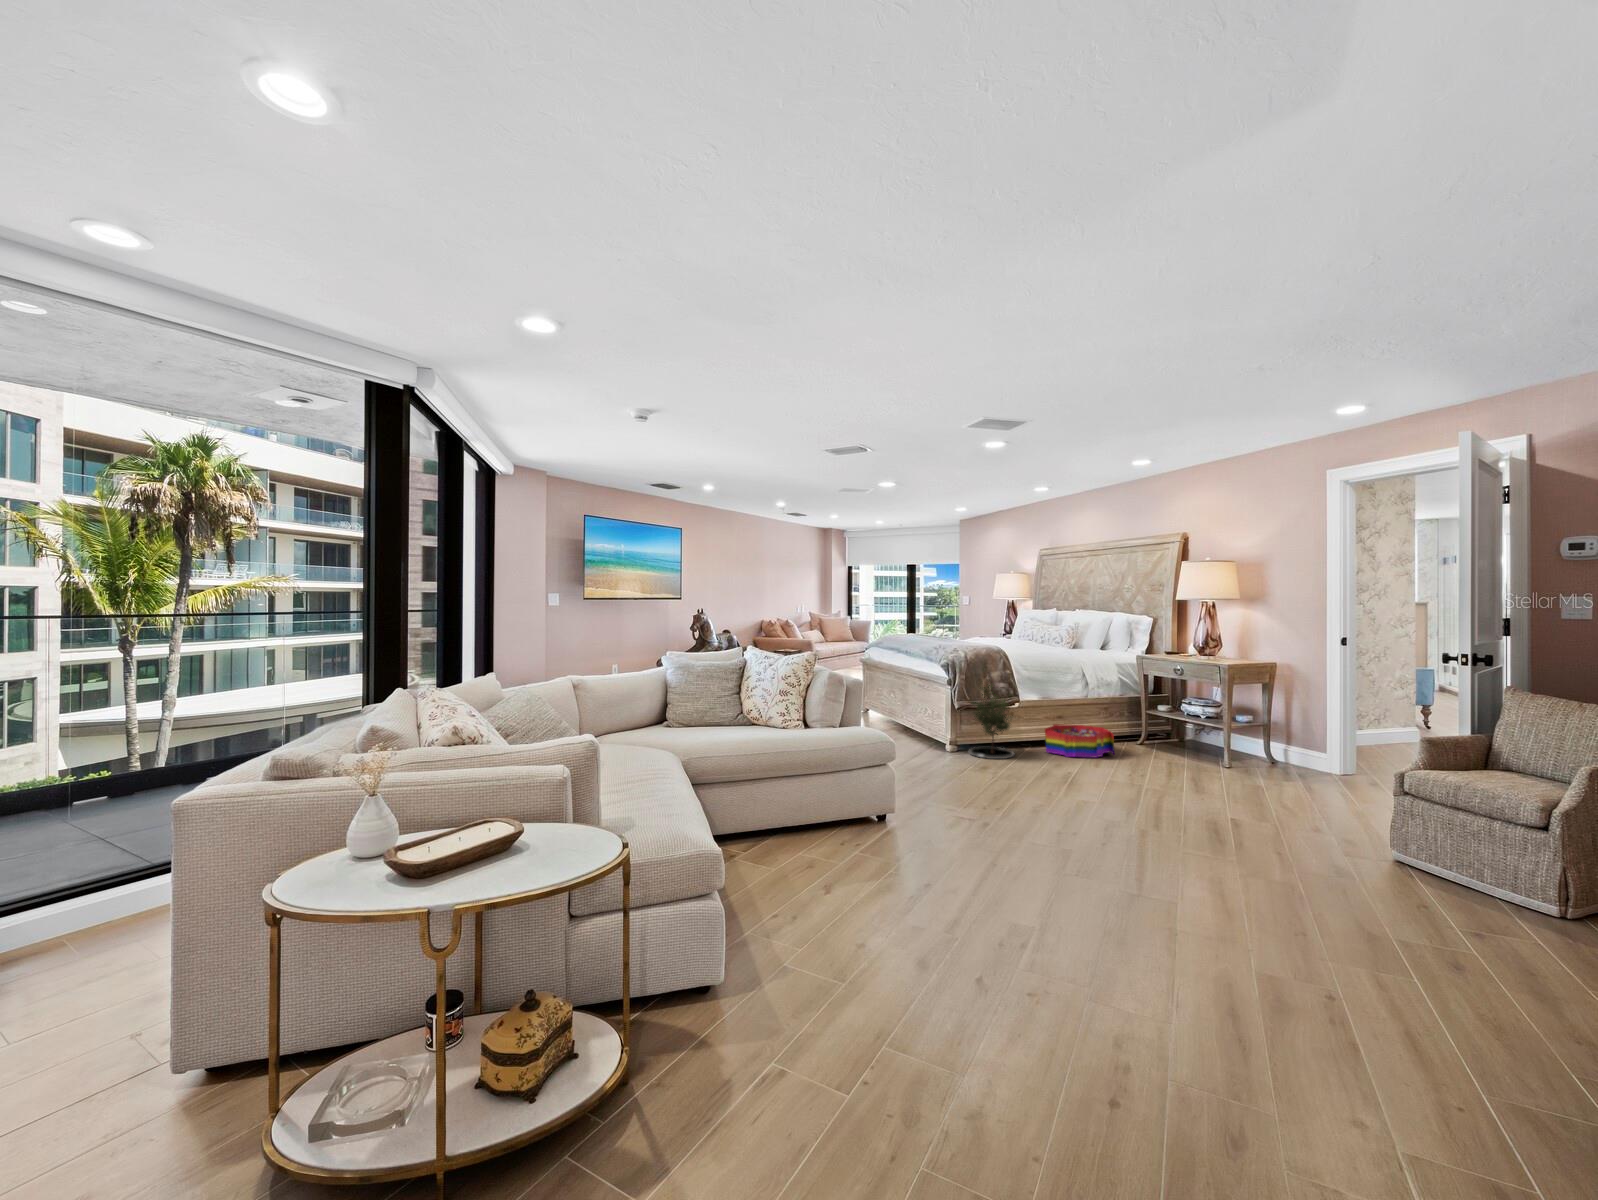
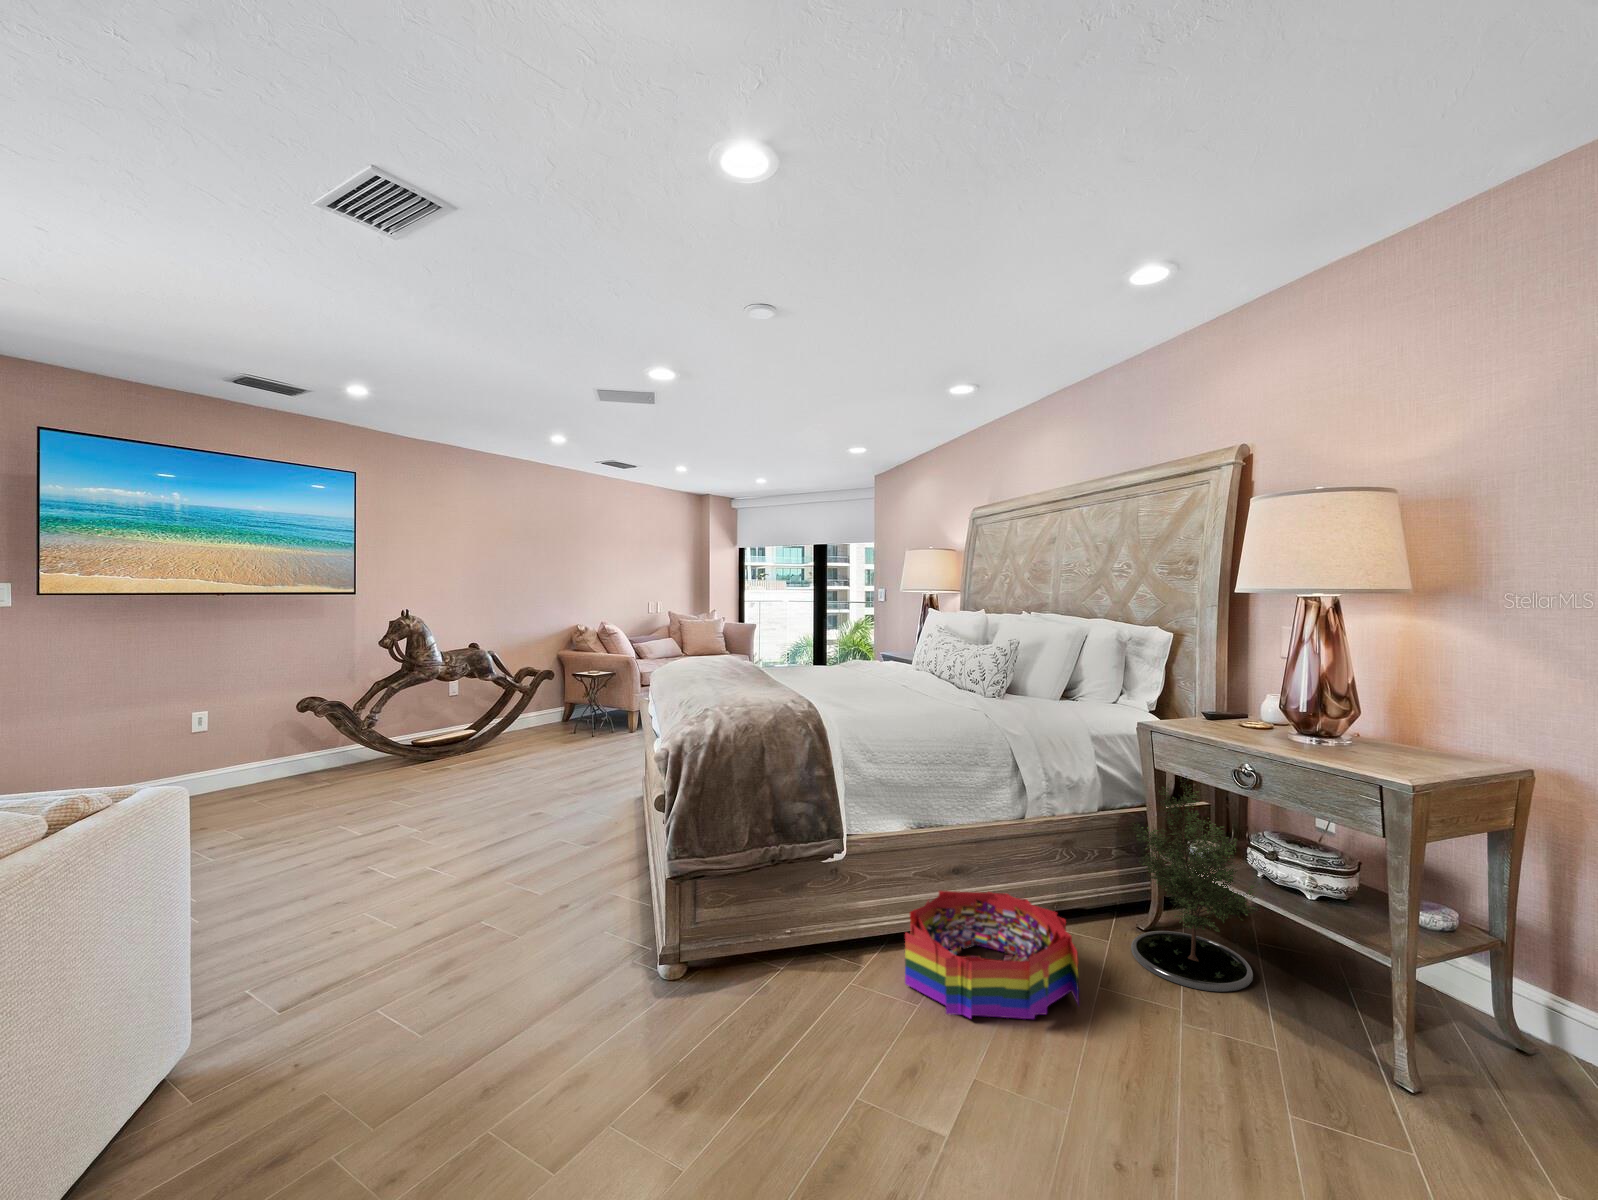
potted tree: present [969,681,1014,759] -> present [1131,776,1260,992]

